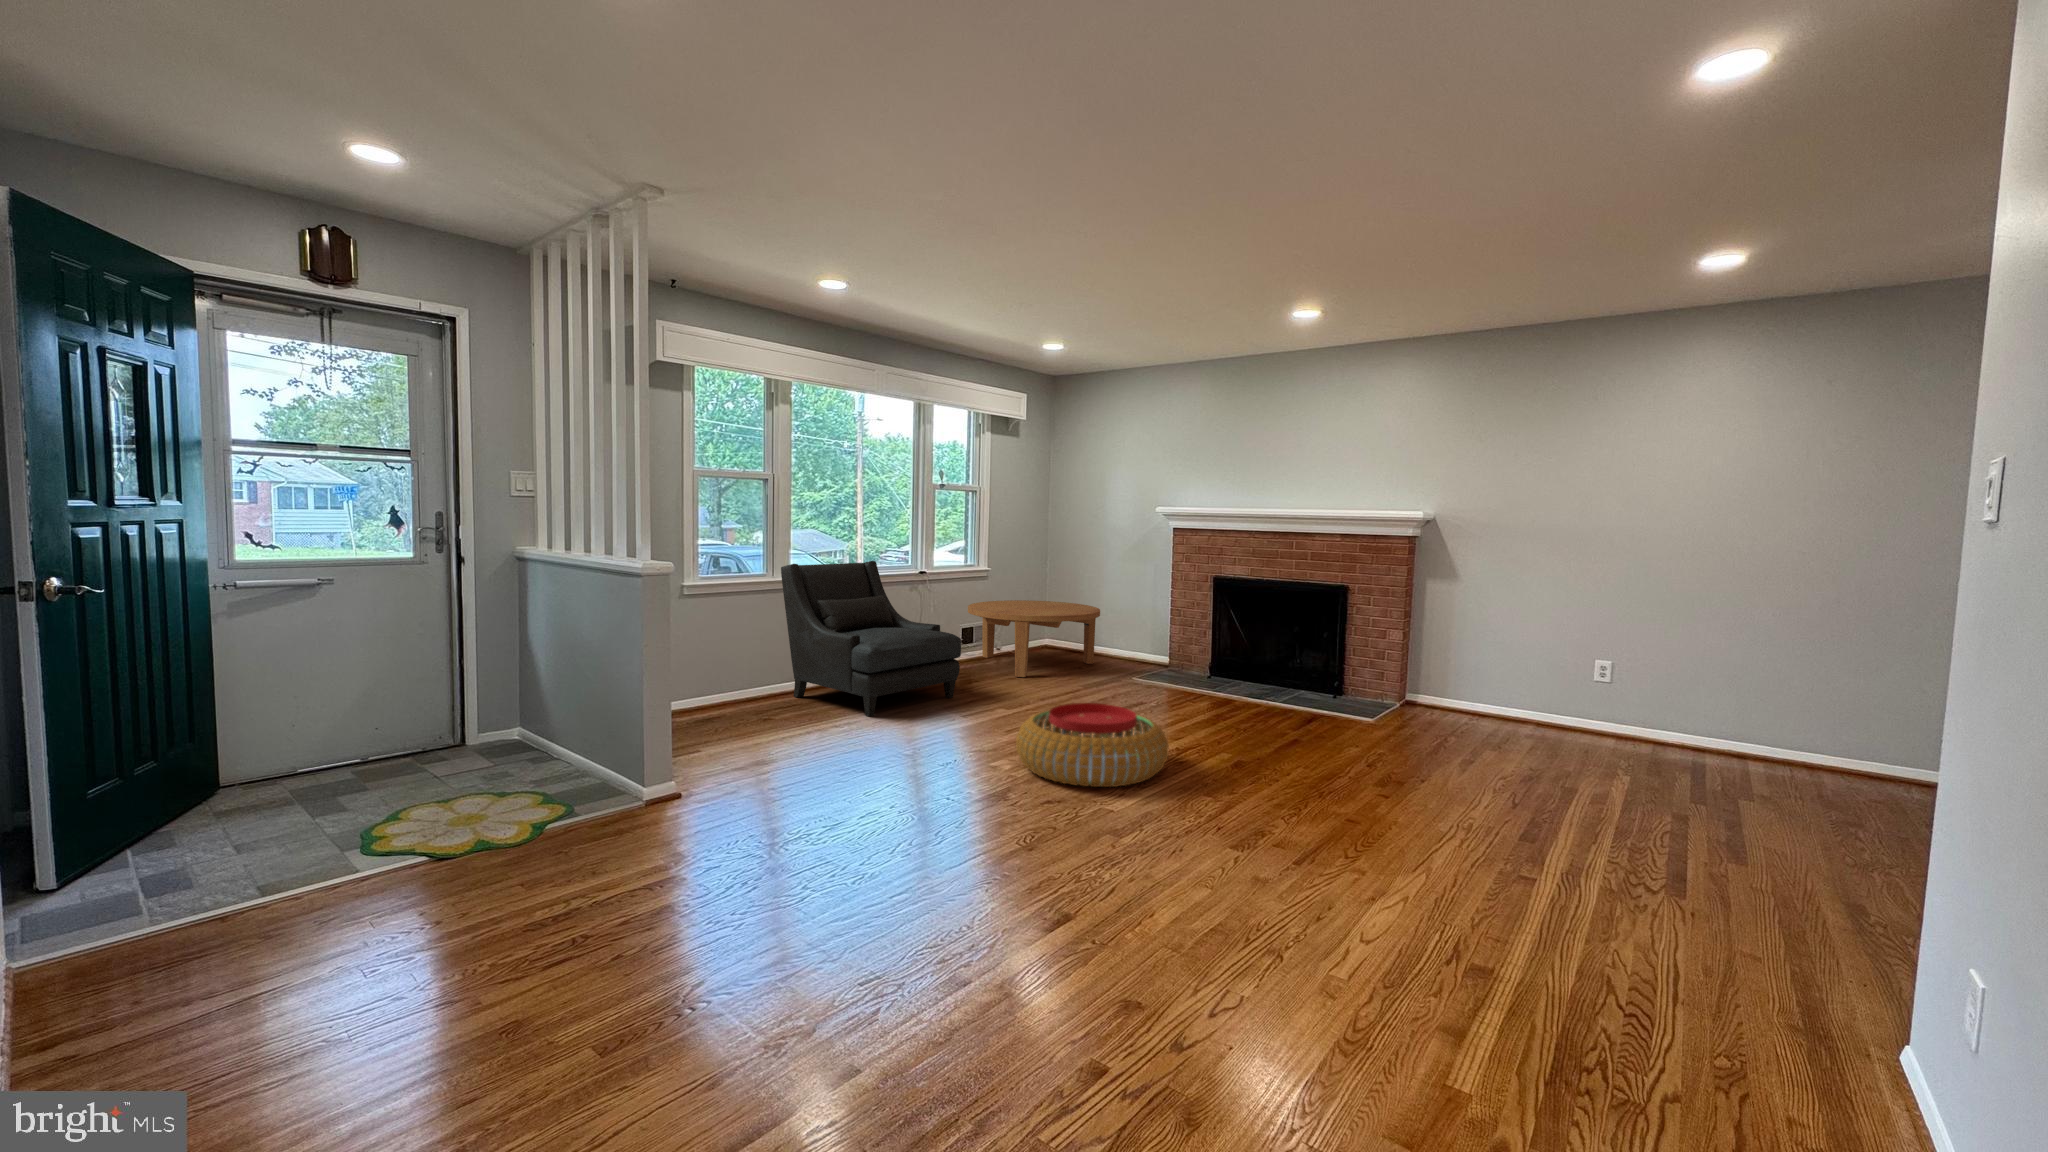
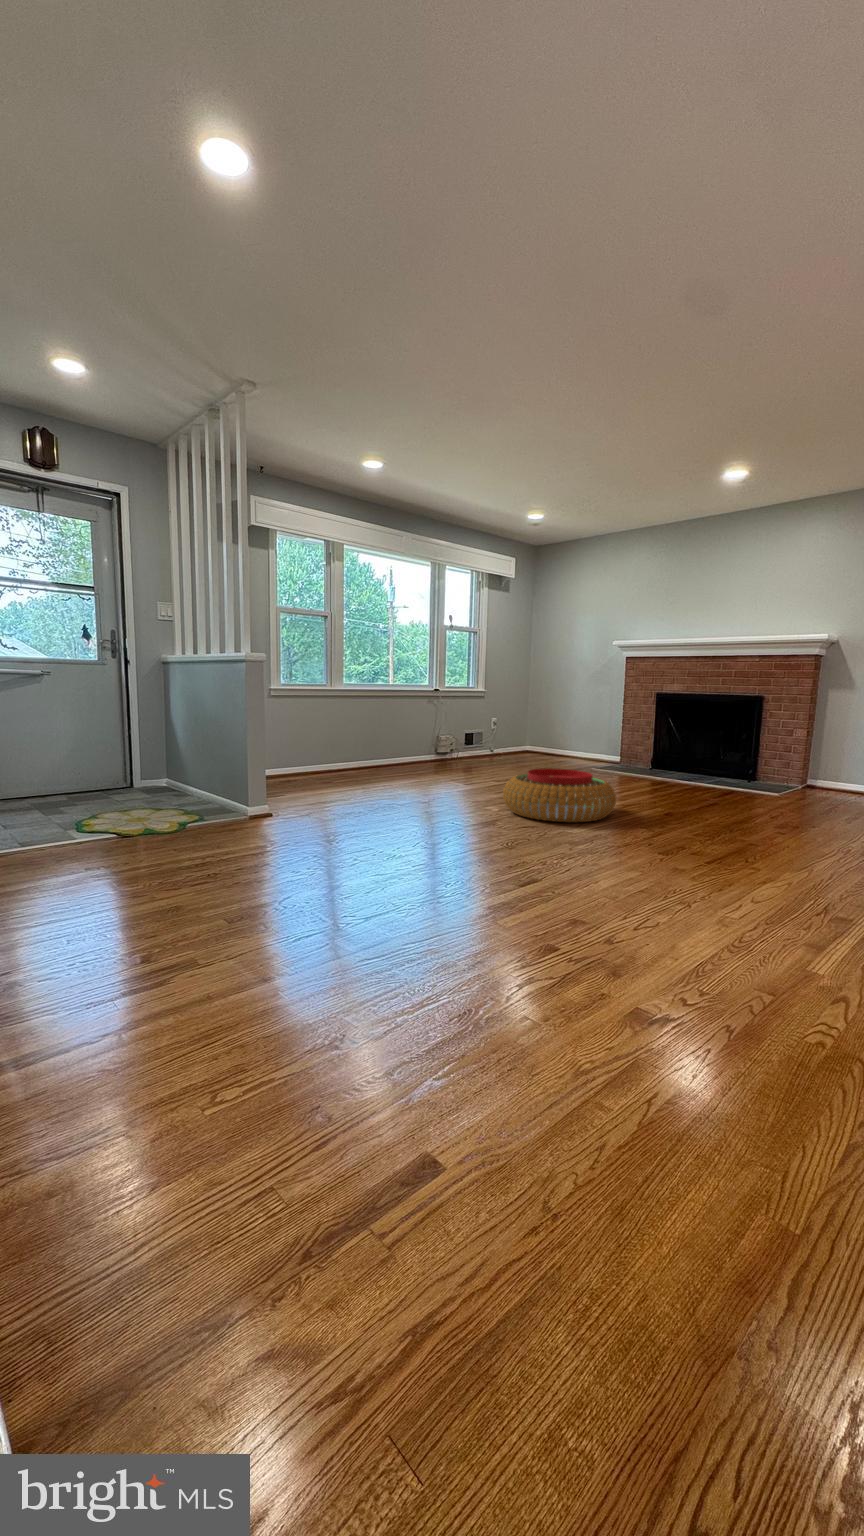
armchair: present [781,561,961,716] -> none [335,677,464,783]
coffee table: present [968,600,1100,677] -> none [468,715,568,767]

